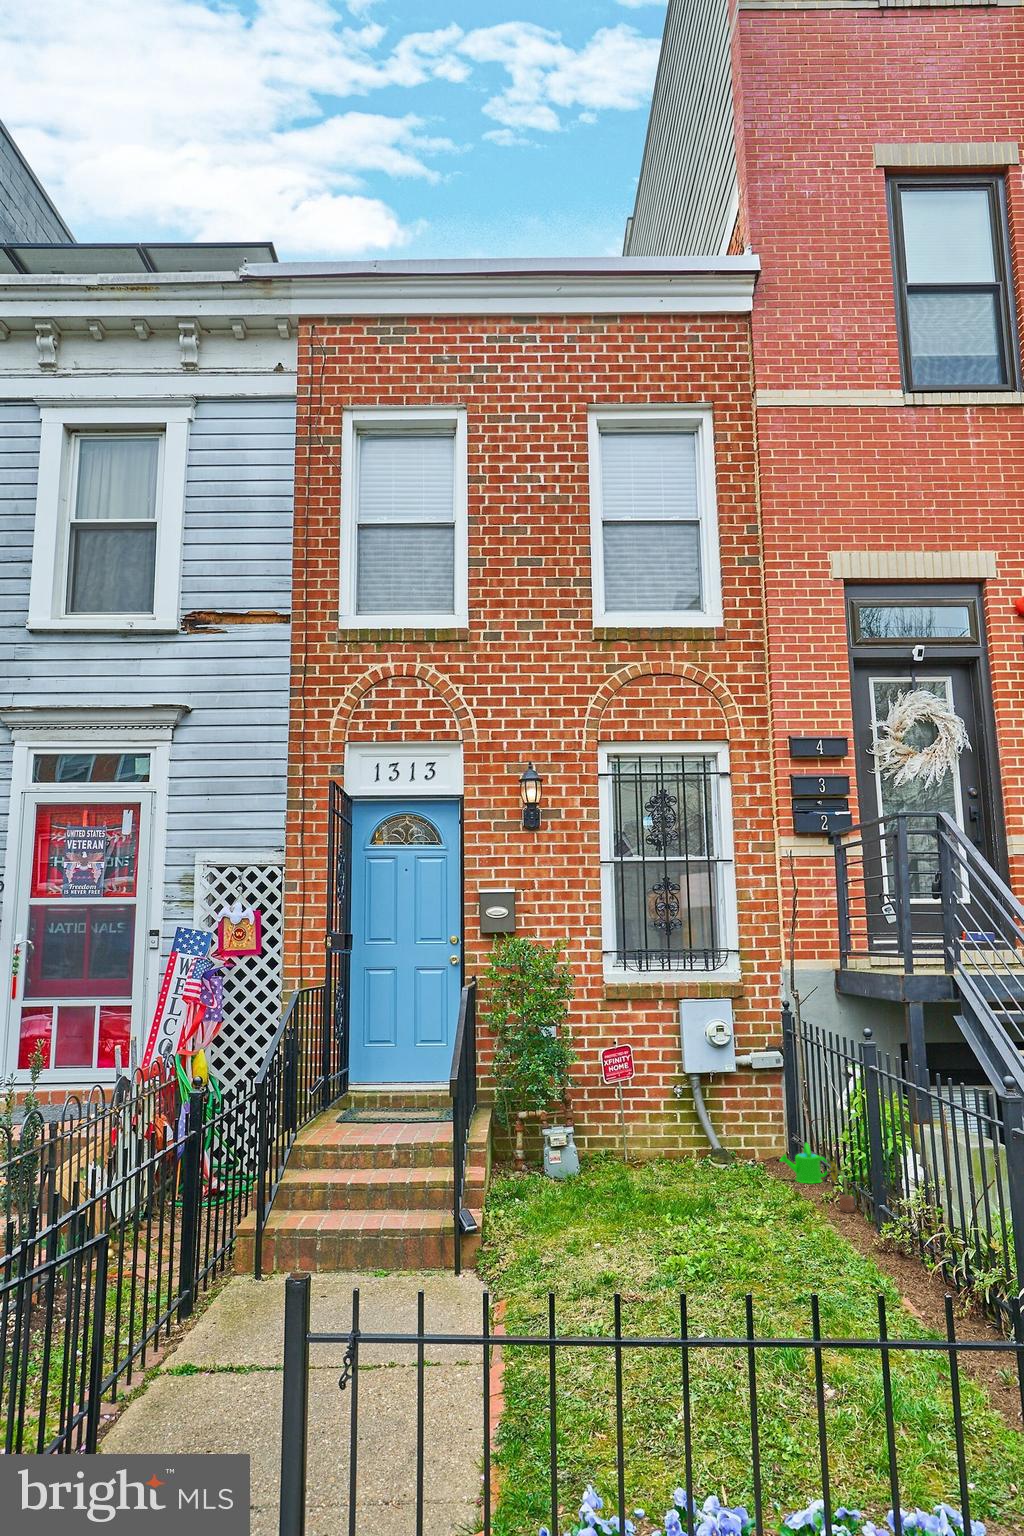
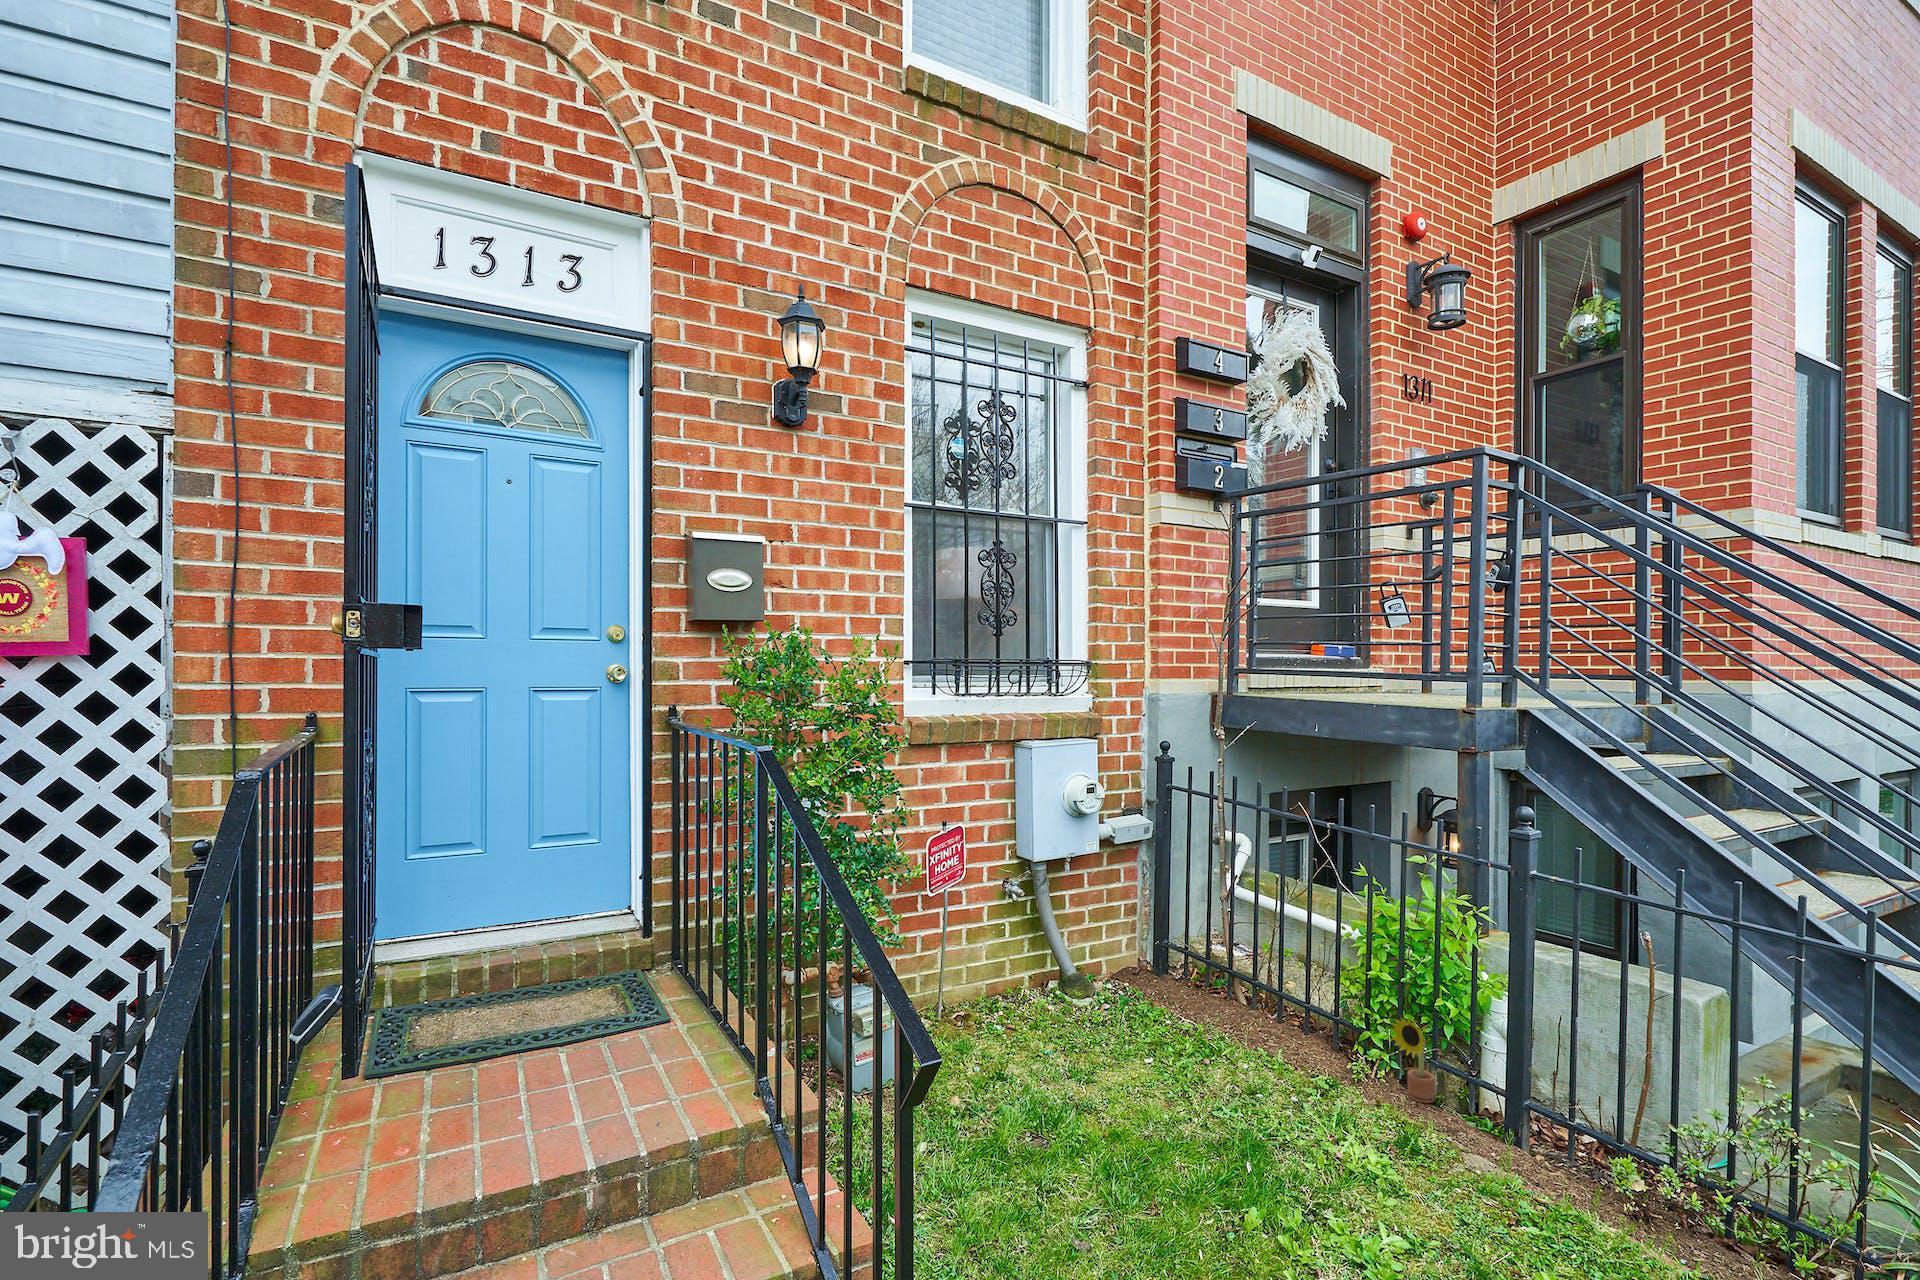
watering can: present [780,1143,827,1184] -> none [1210,962,1276,1028]

